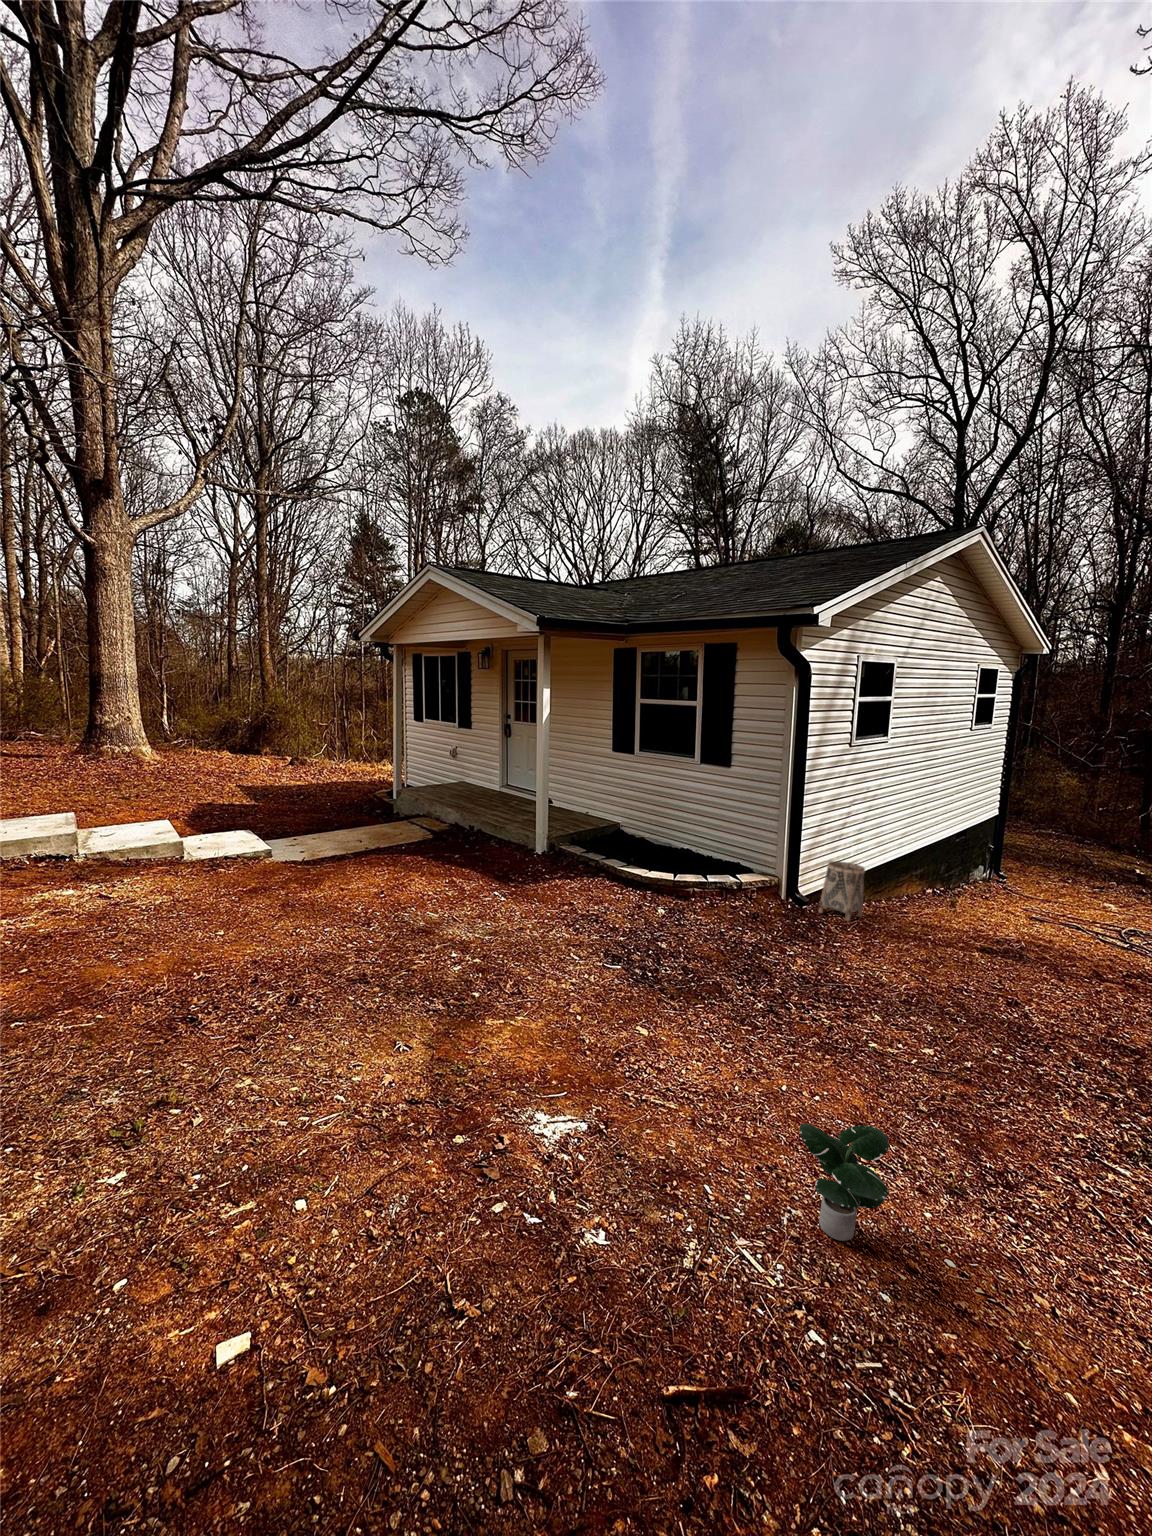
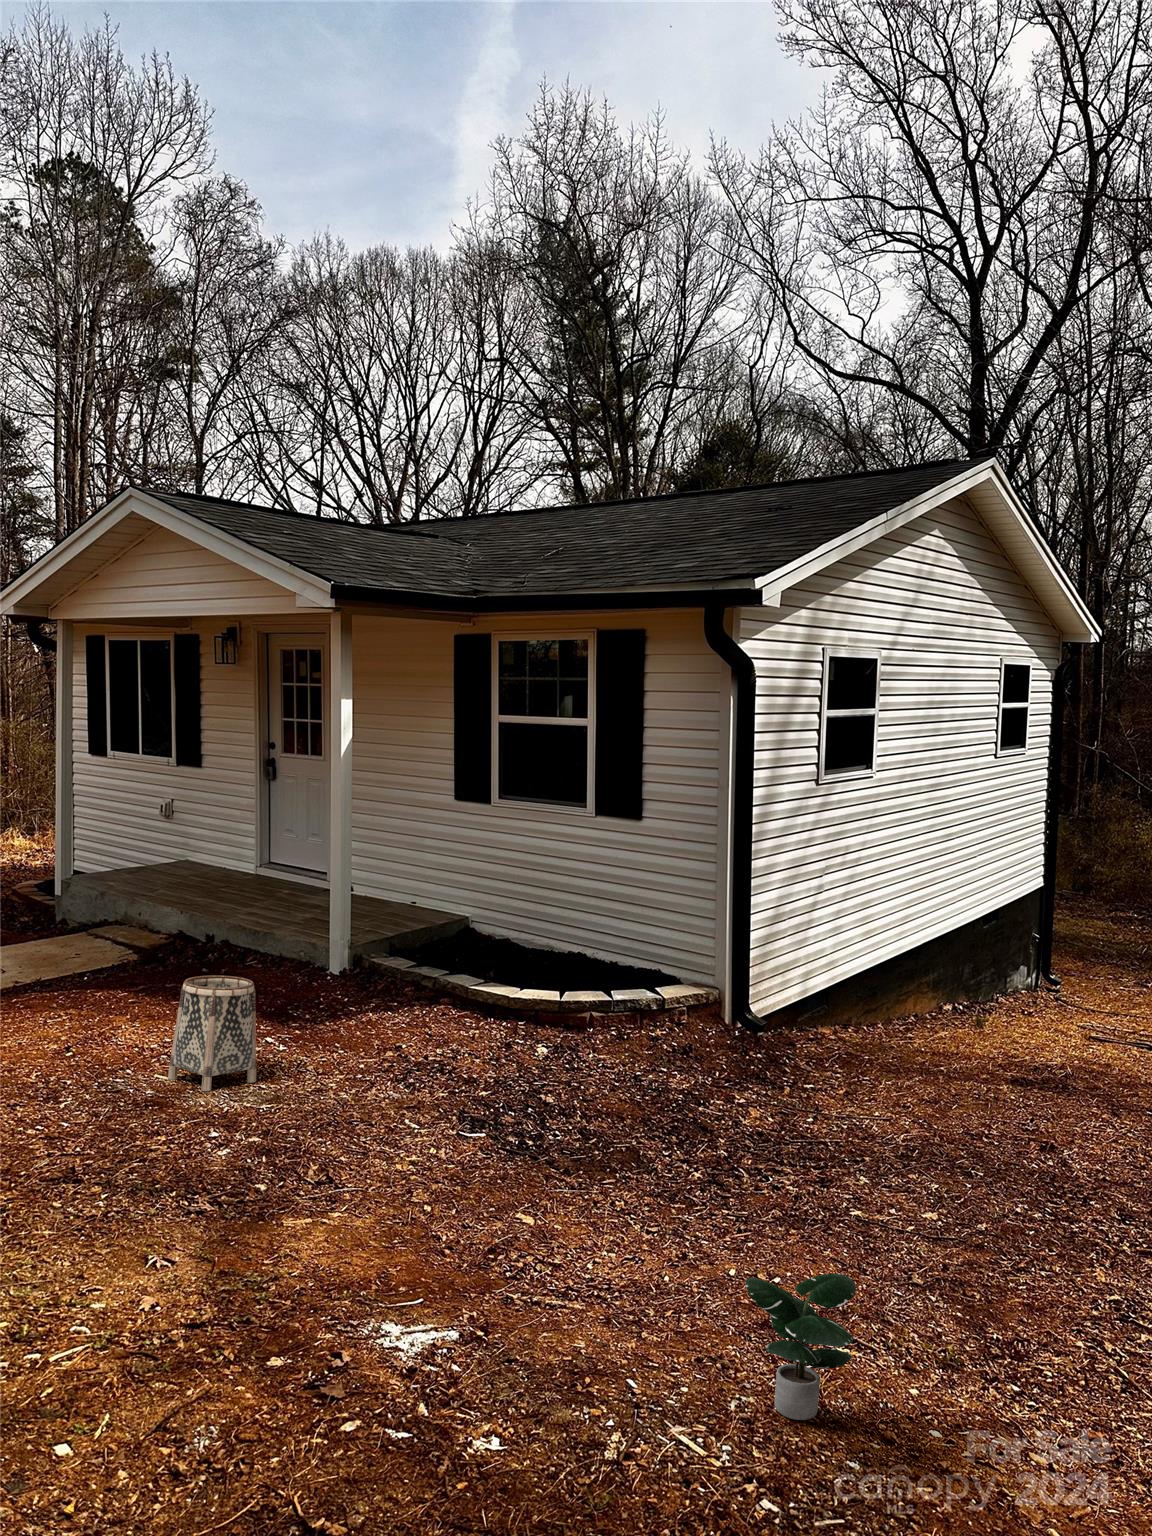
basket: present [819,861,865,921] -> present [168,975,256,1091]

